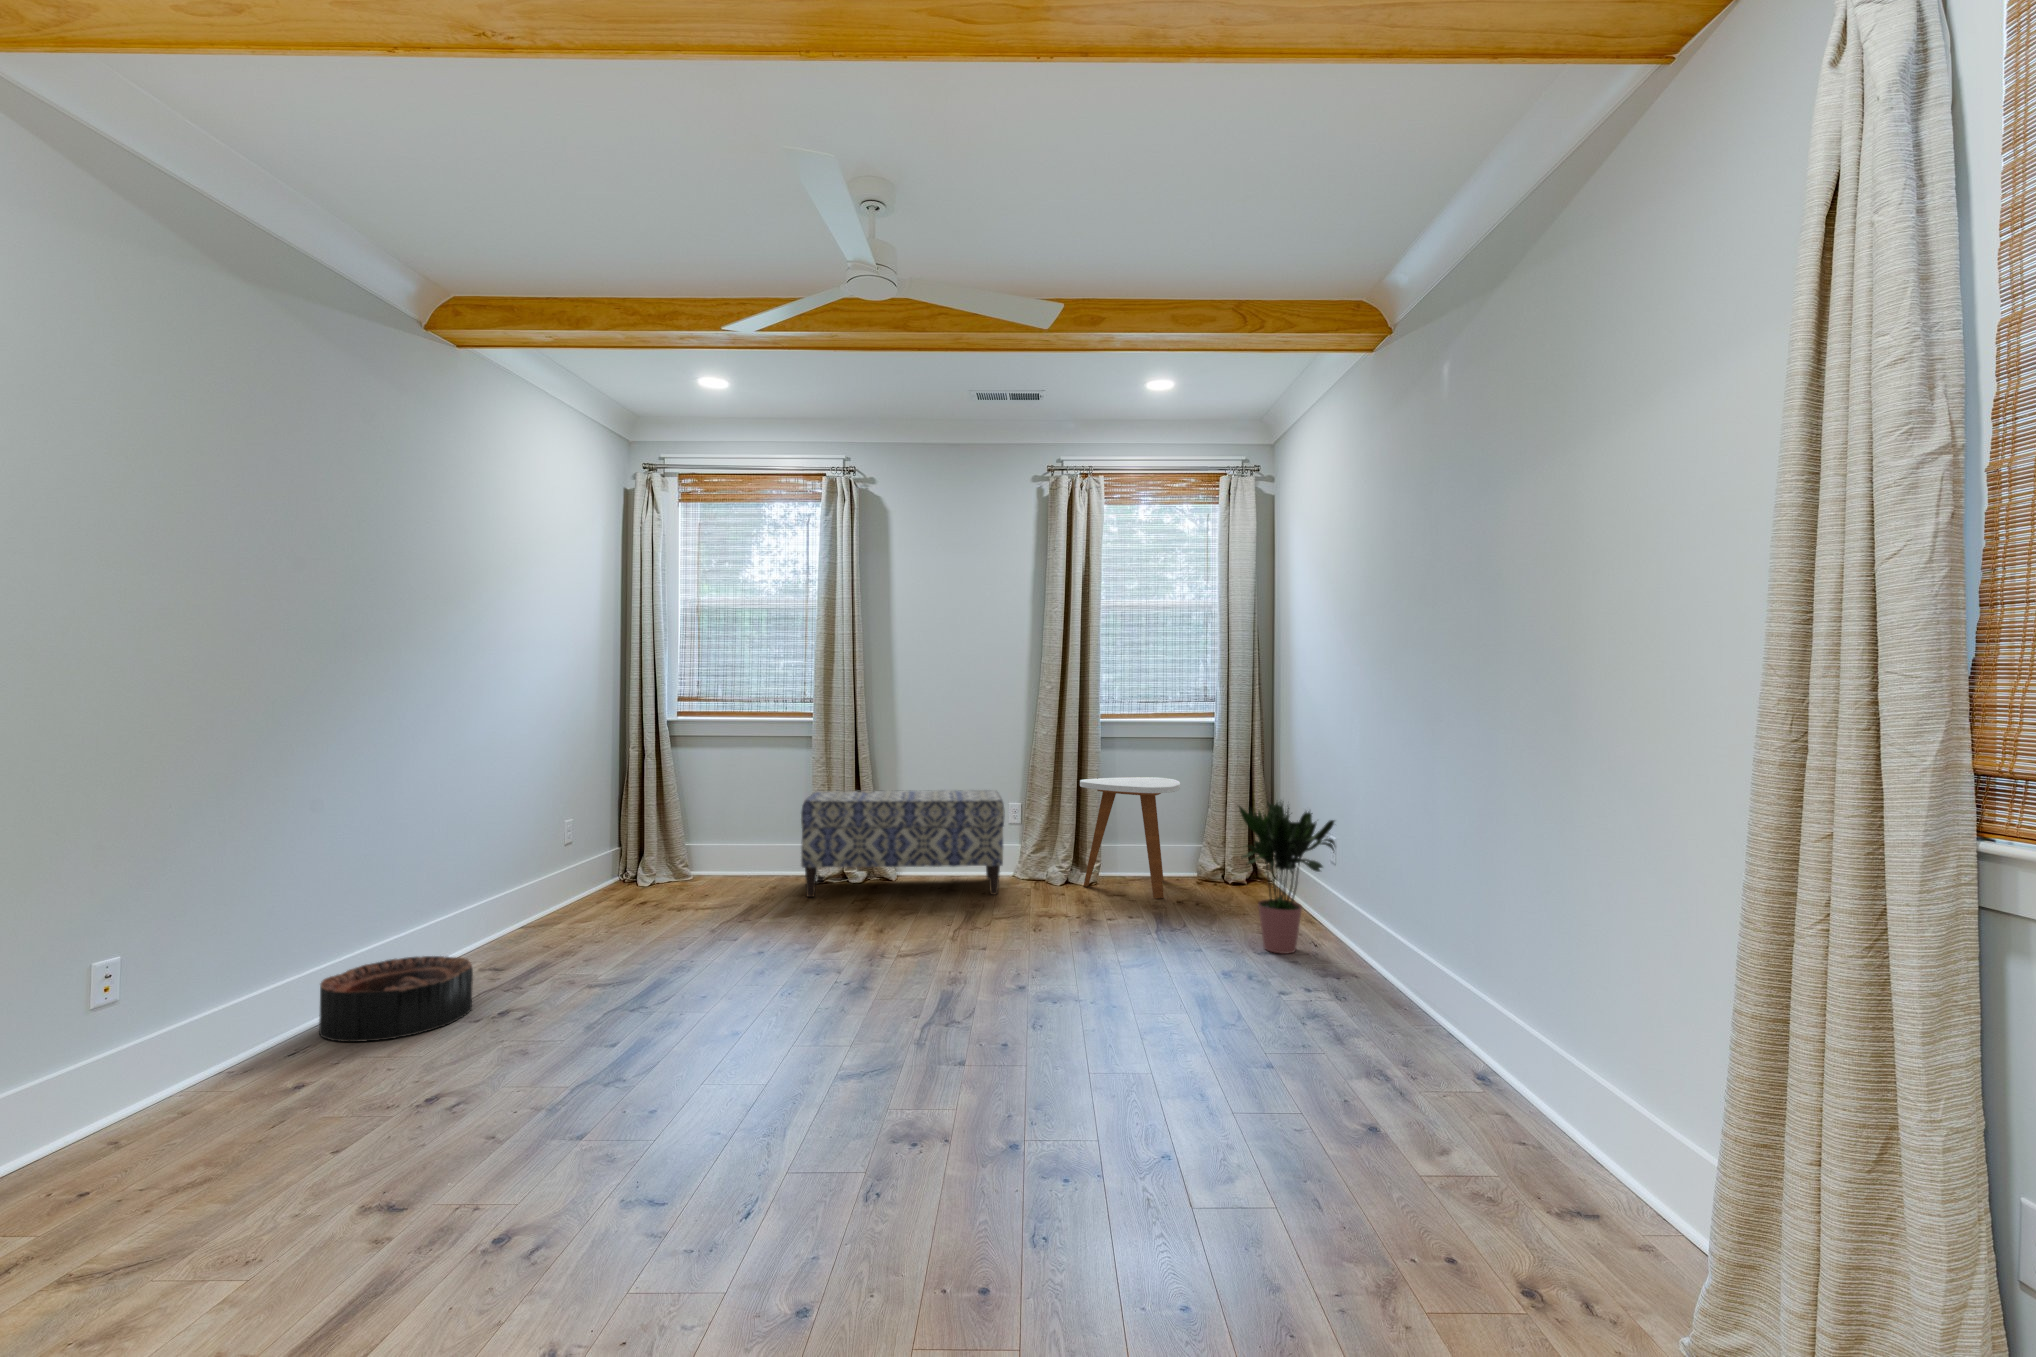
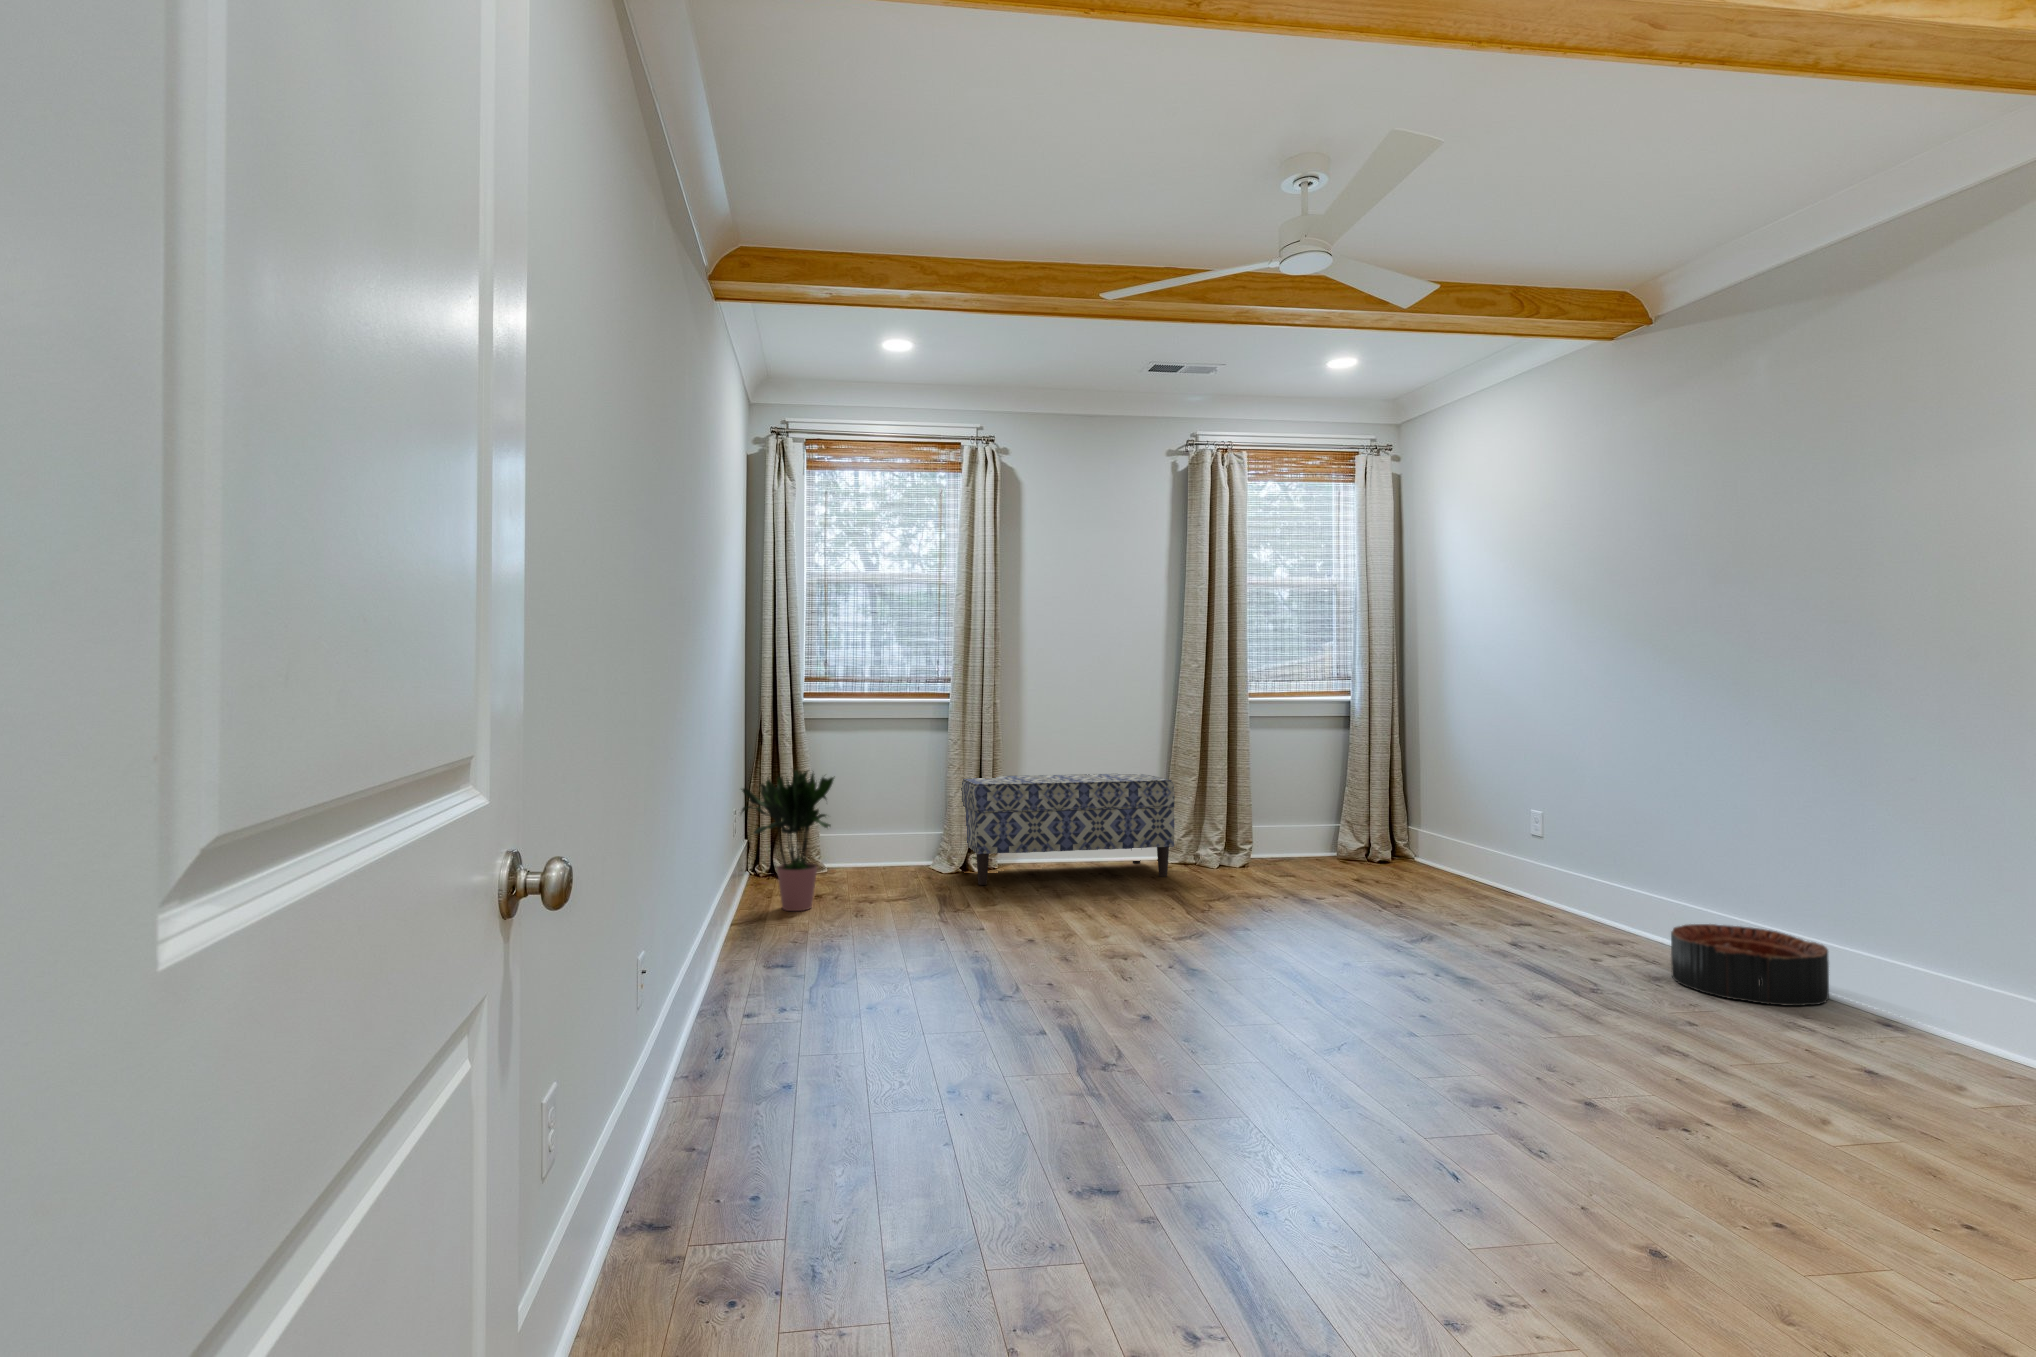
side table: present [1080,777,1180,899] -> none [1234,757,1339,874]
potted plant: present [1239,802,1335,954] -> present [741,770,834,911]
basket: present [319,956,473,1042] -> present [1671,924,1829,1006]

